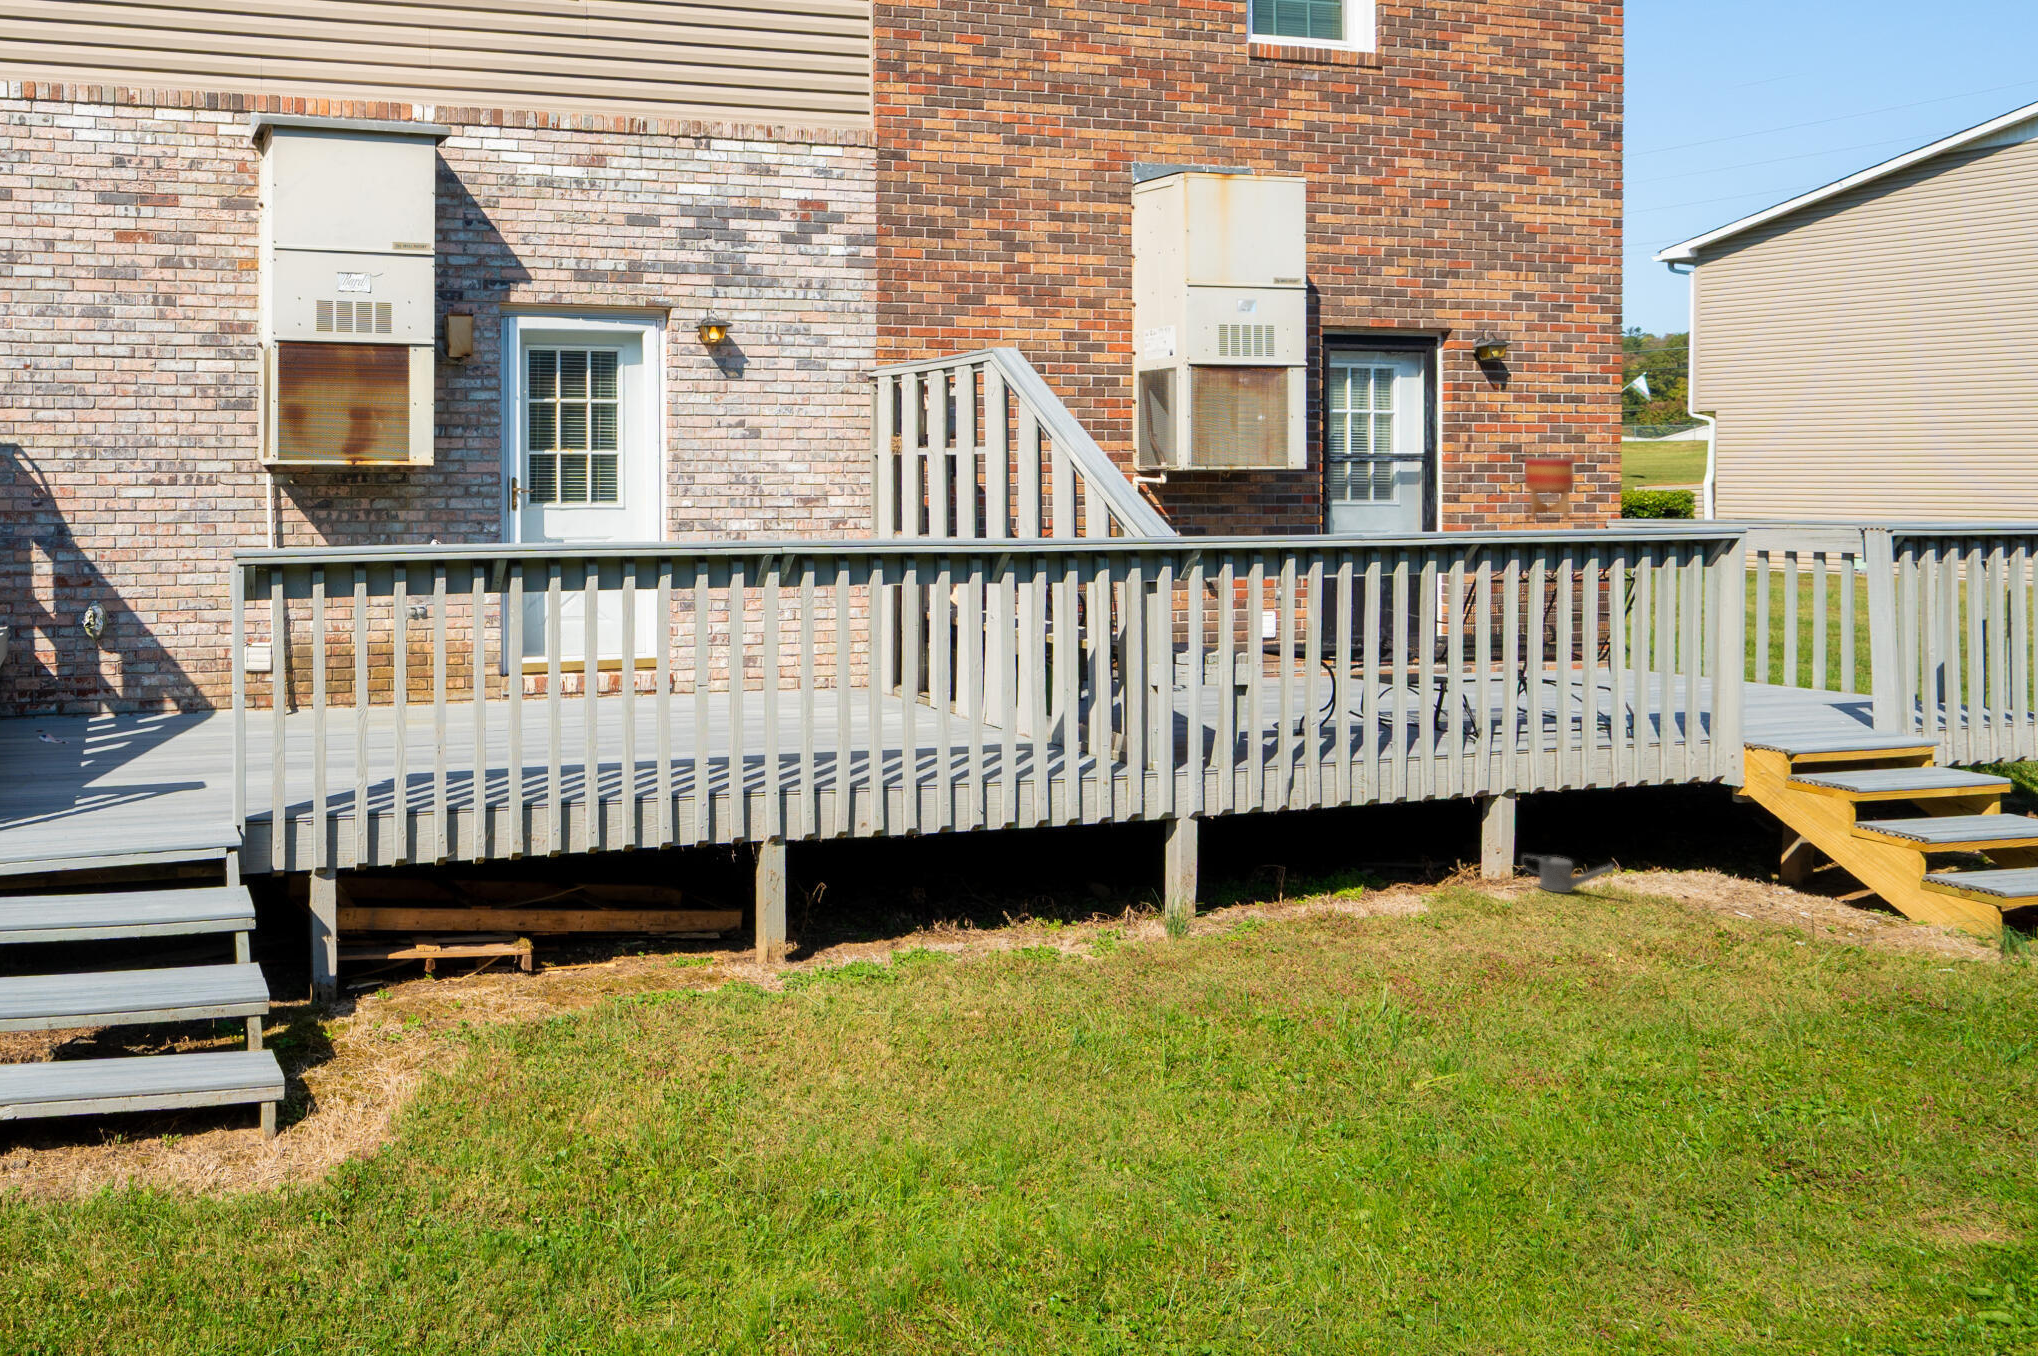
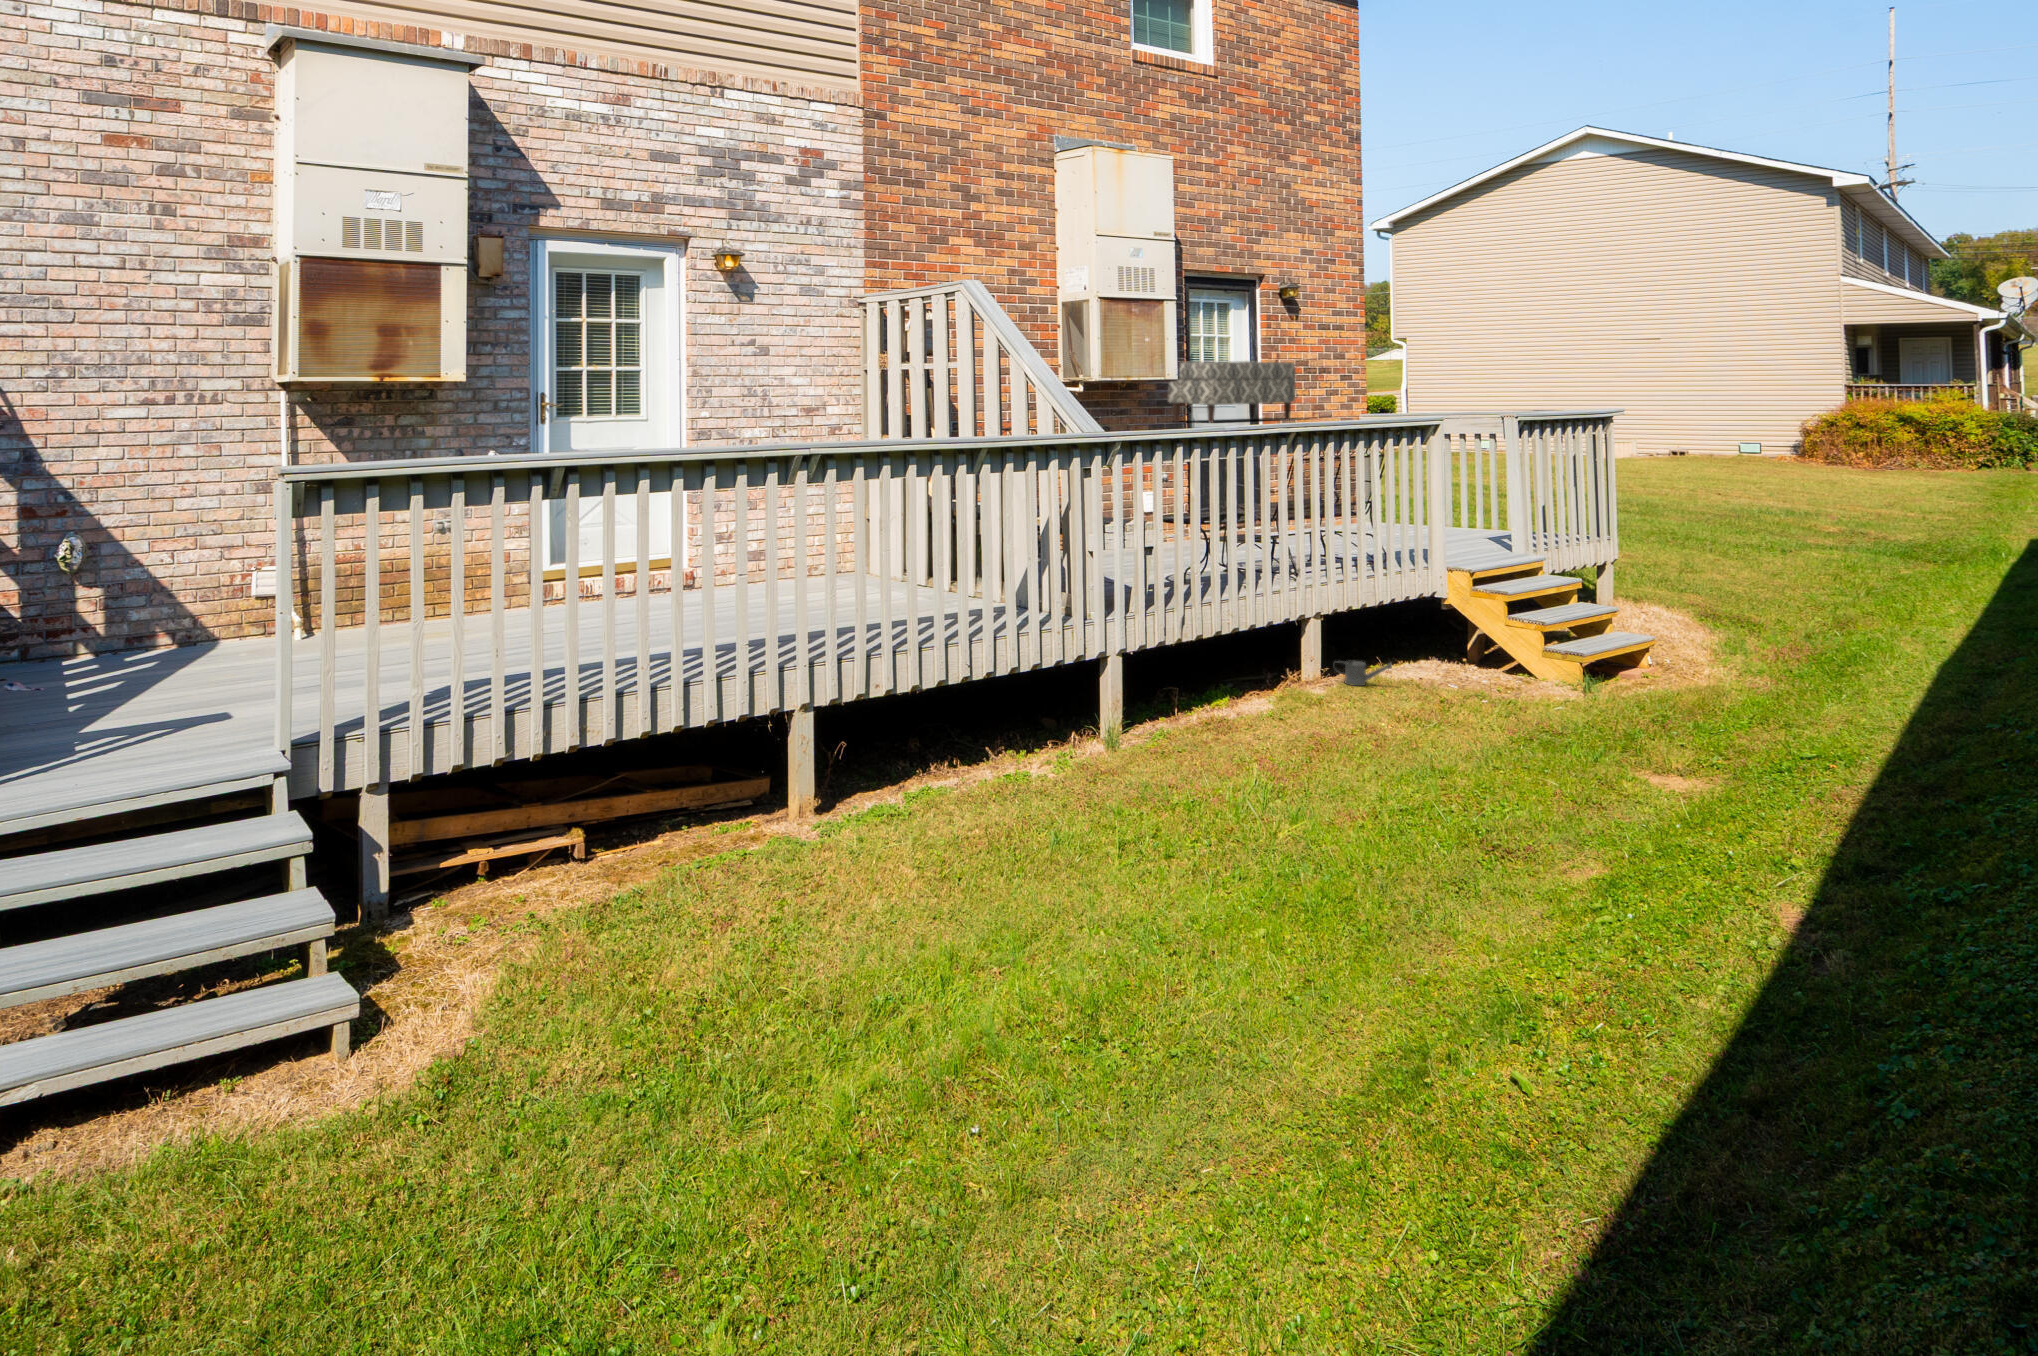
bench: none [1301,441,1496,525] -> present [1168,361,1296,423]
planter: present [1525,457,1574,519] -> none [1308,373,1339,418]

